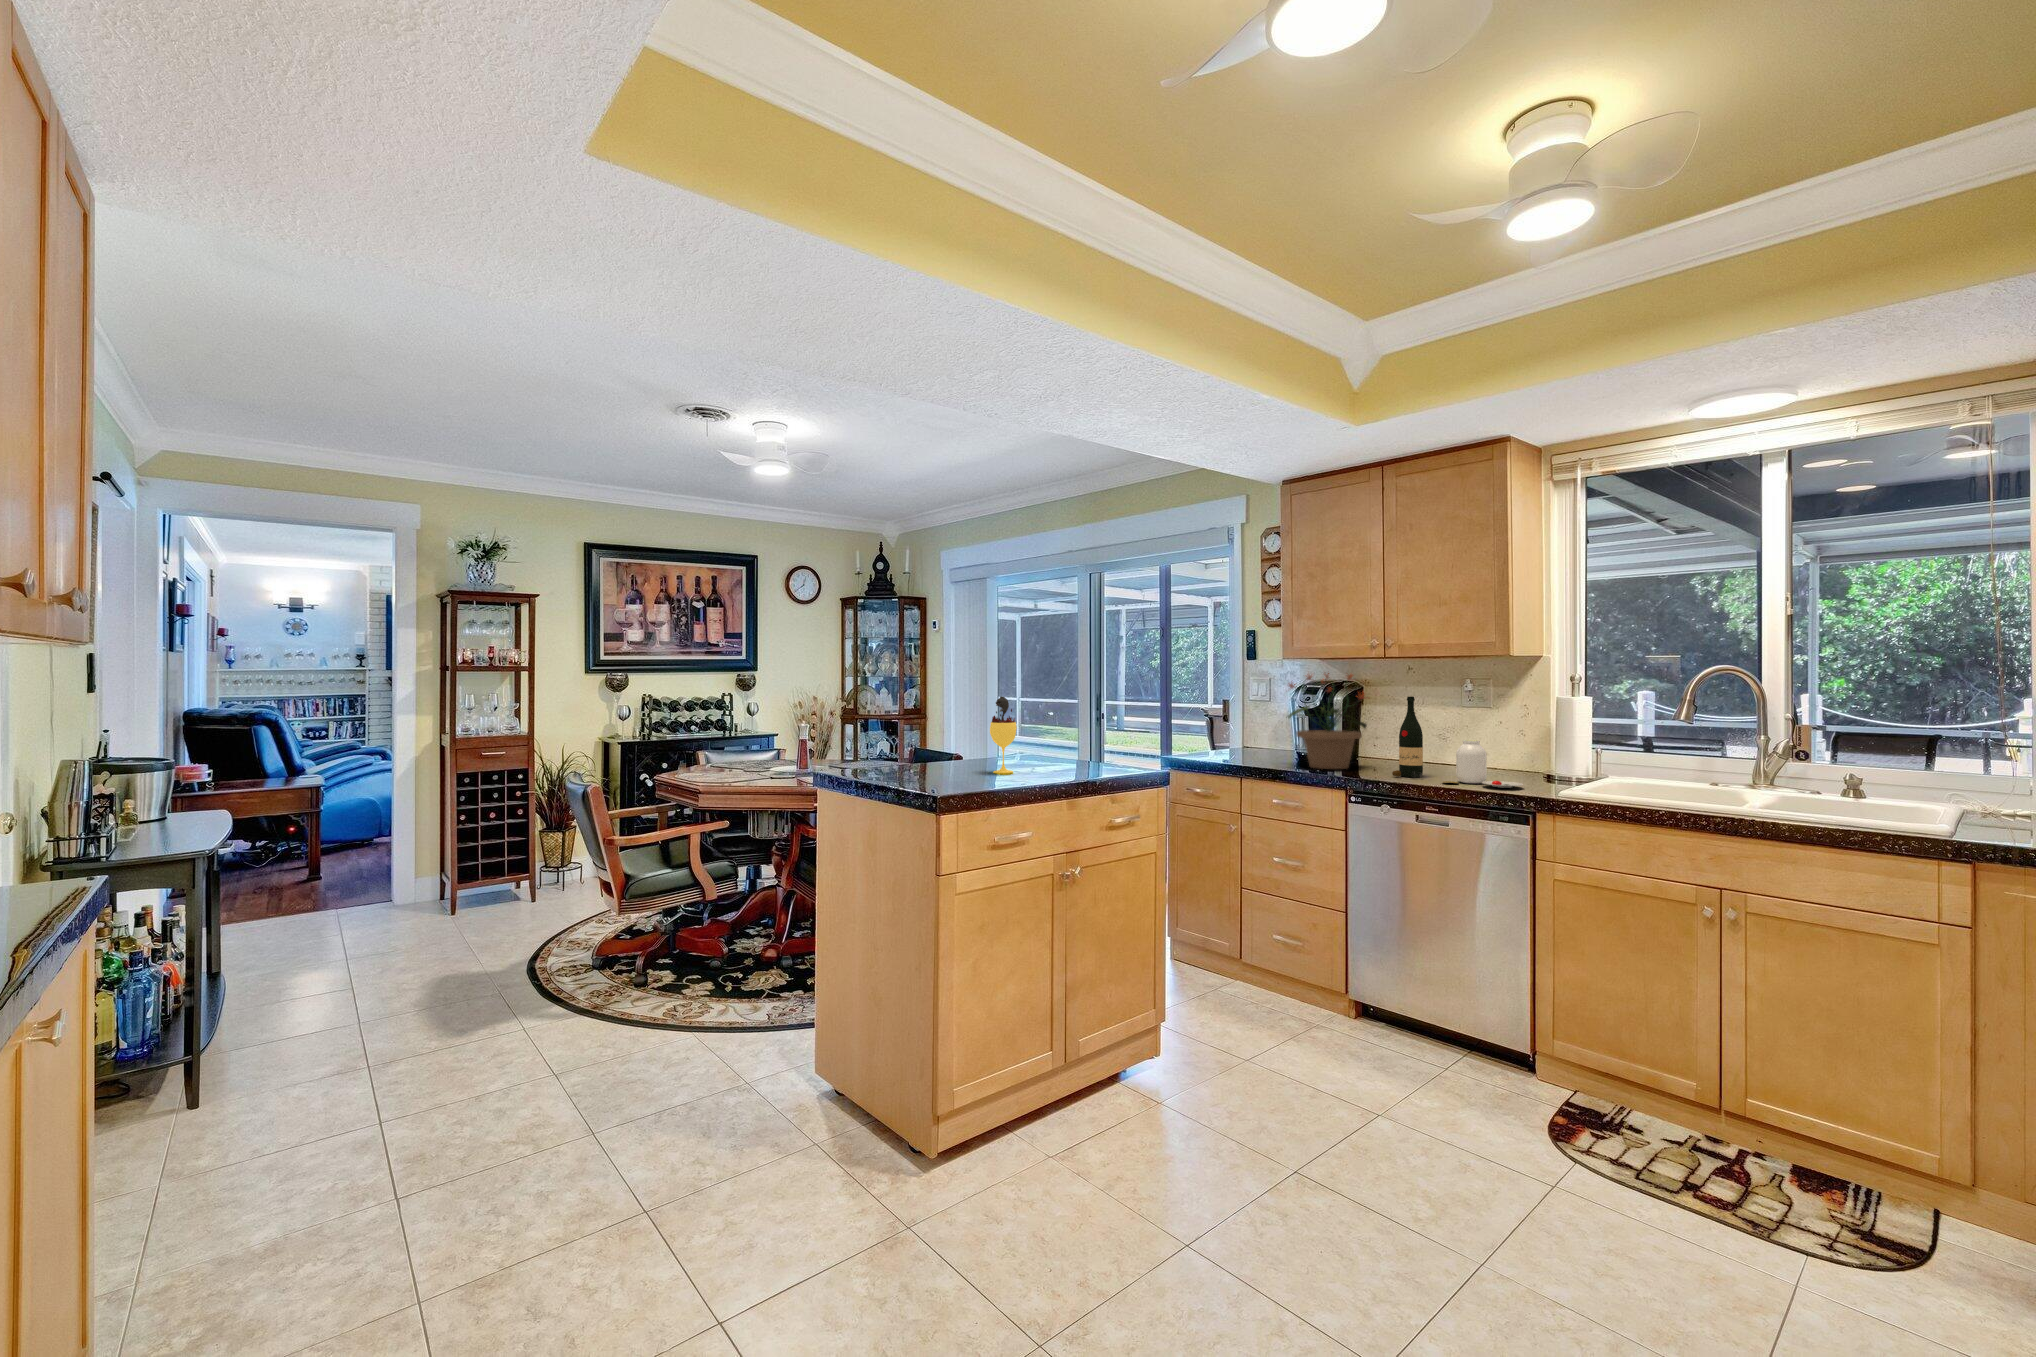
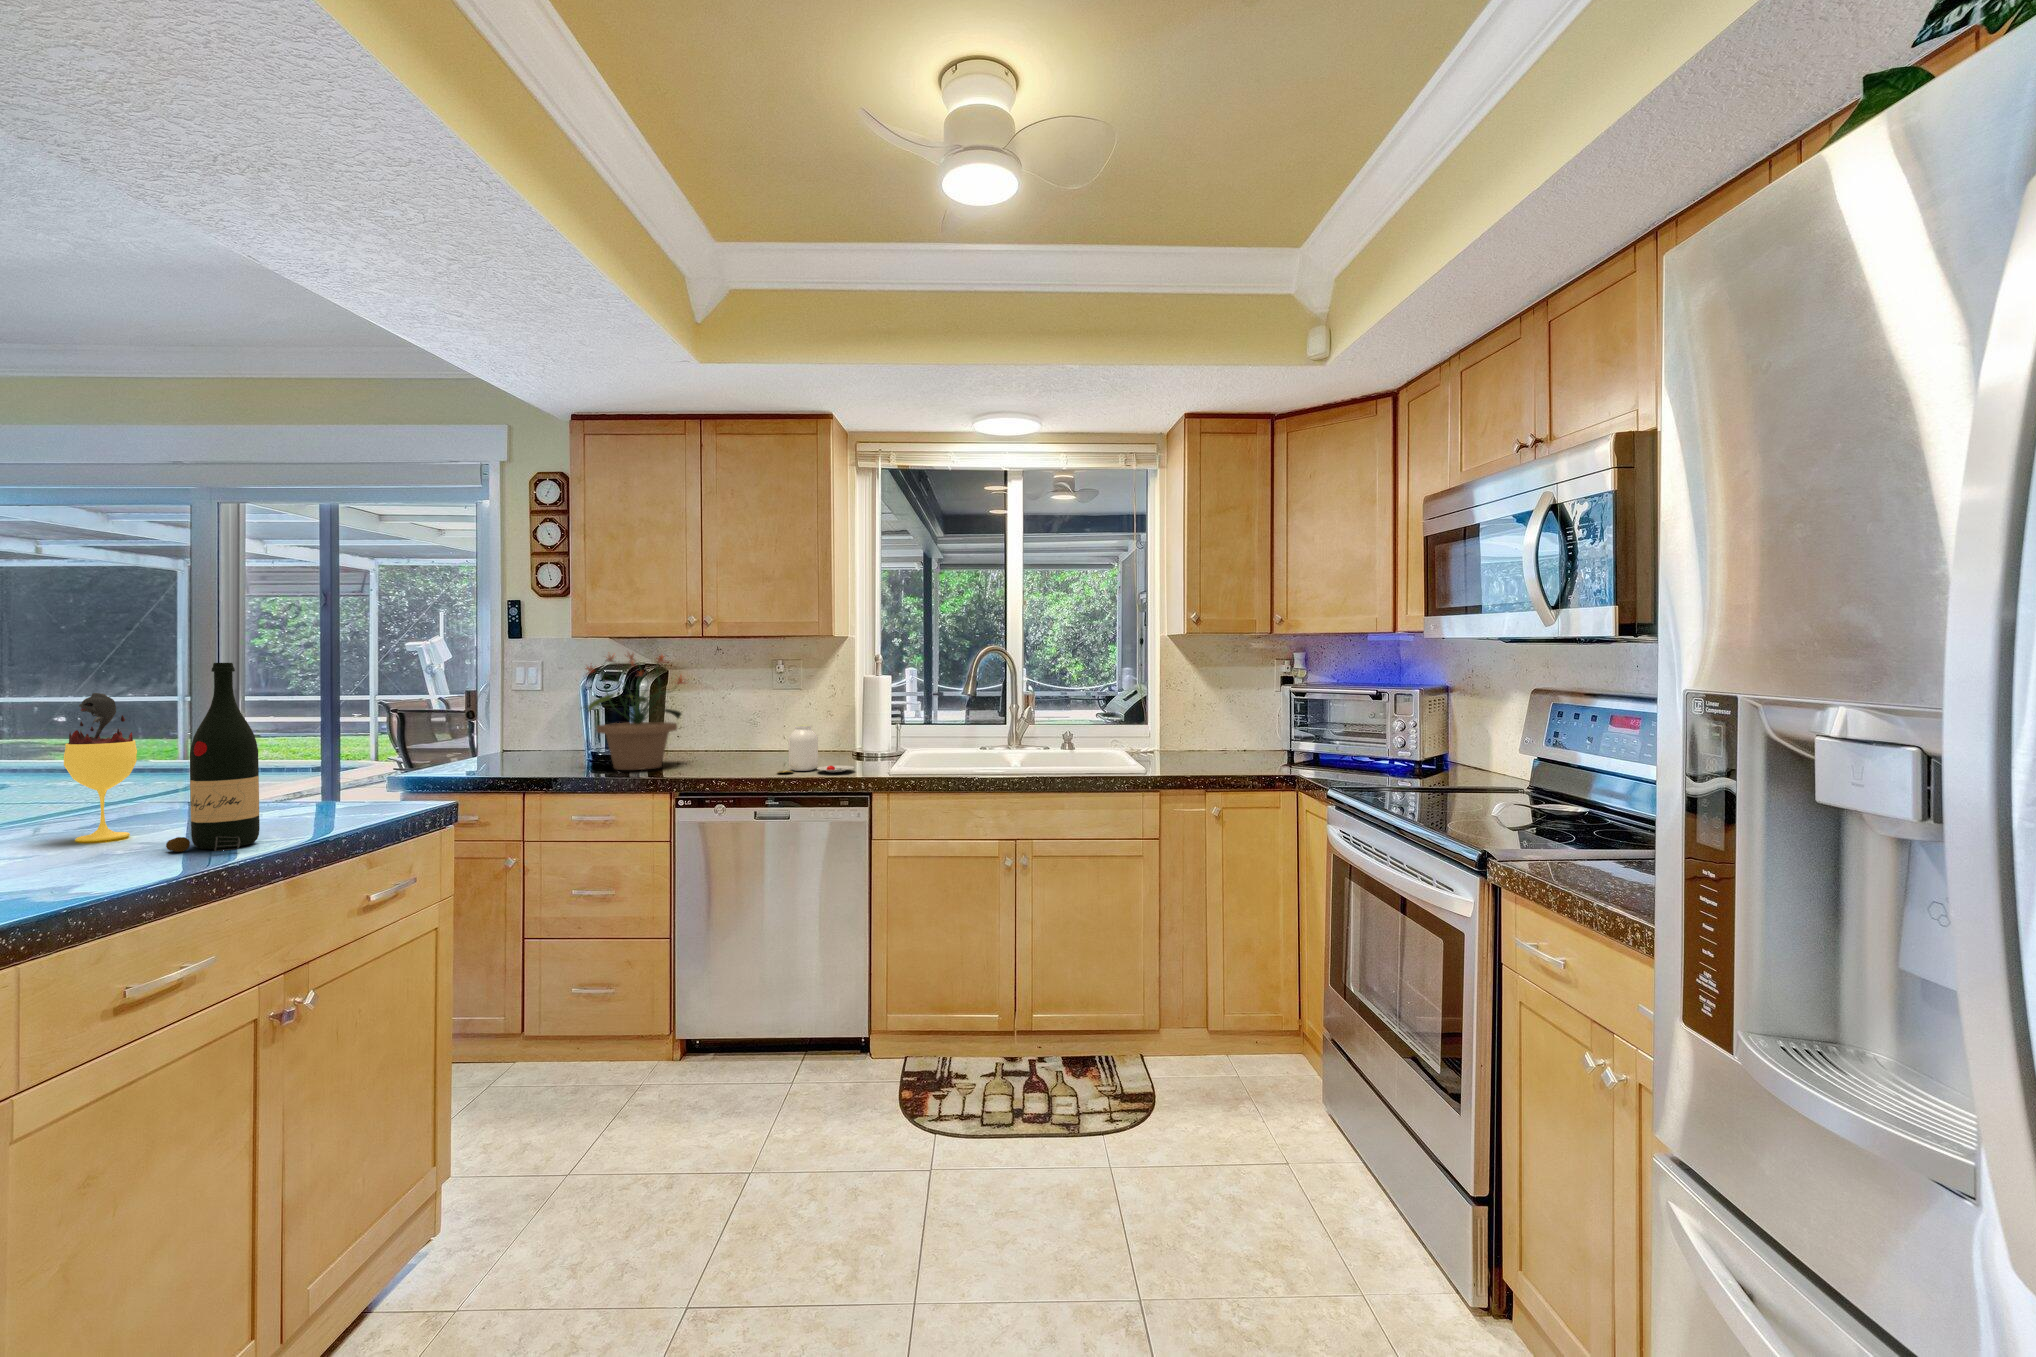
wine bottle: present [1392,697,1423,778] -> present [166,663,260,852]

